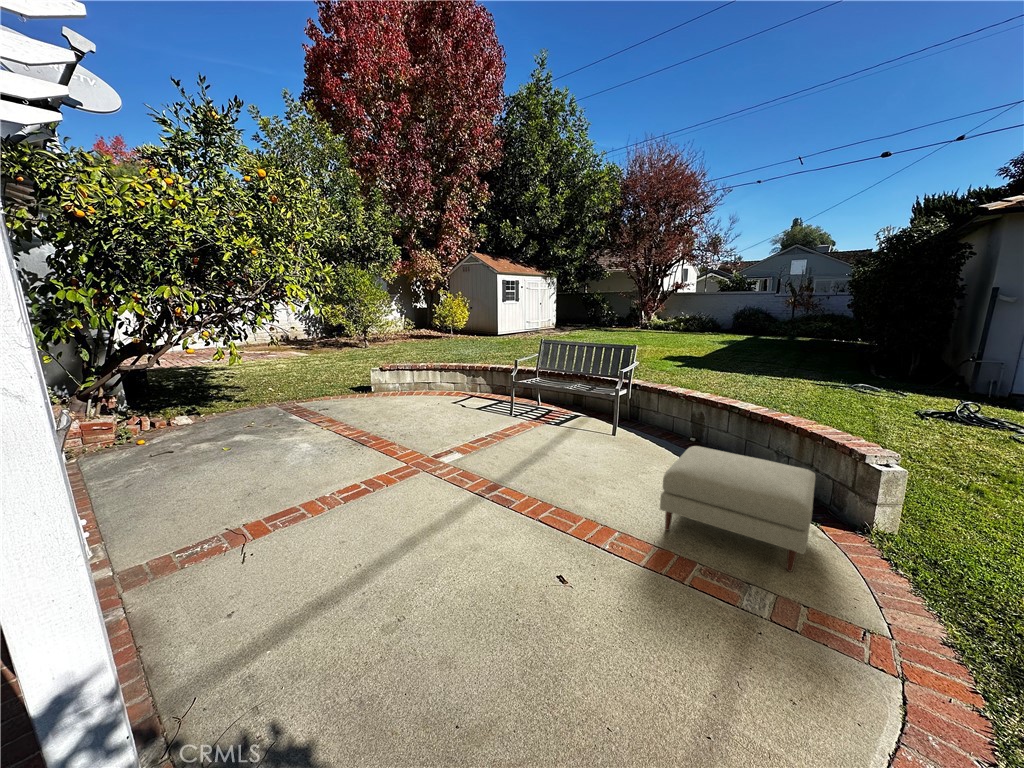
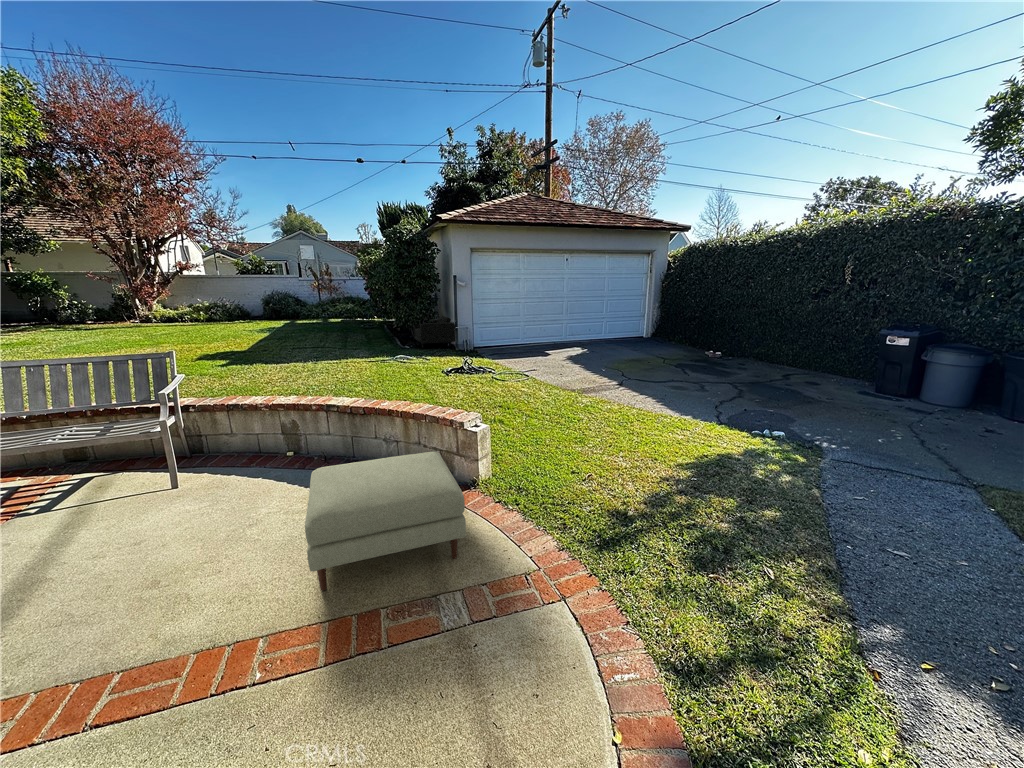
armchair: none [895,345,970,387] -> present [414,316,455,348]

